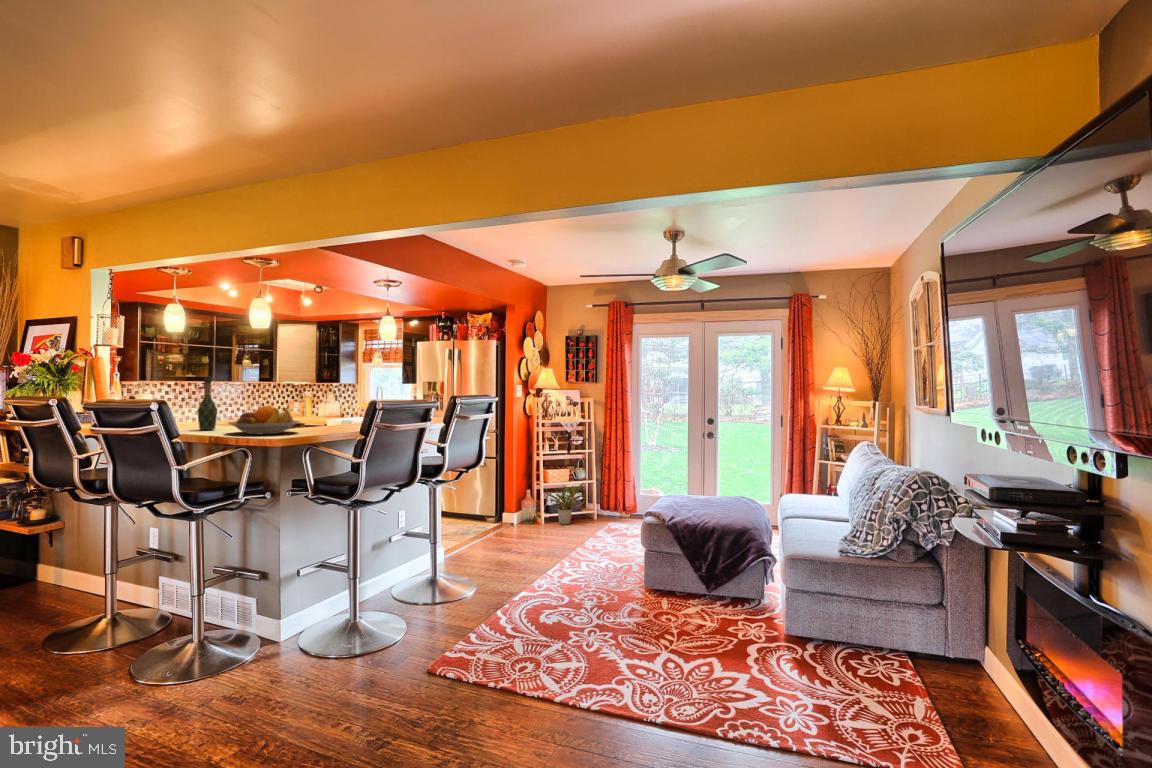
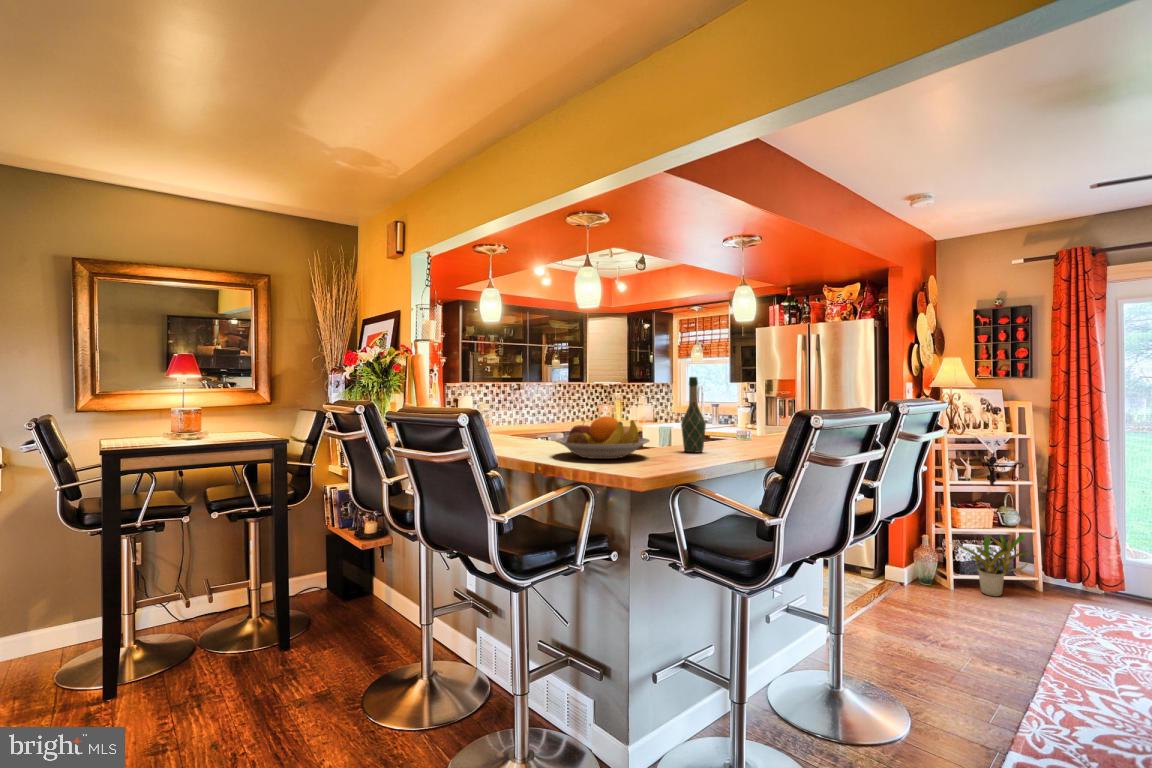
wine bottle: present [197,377,218,430] -> present [681,377,706,452]

